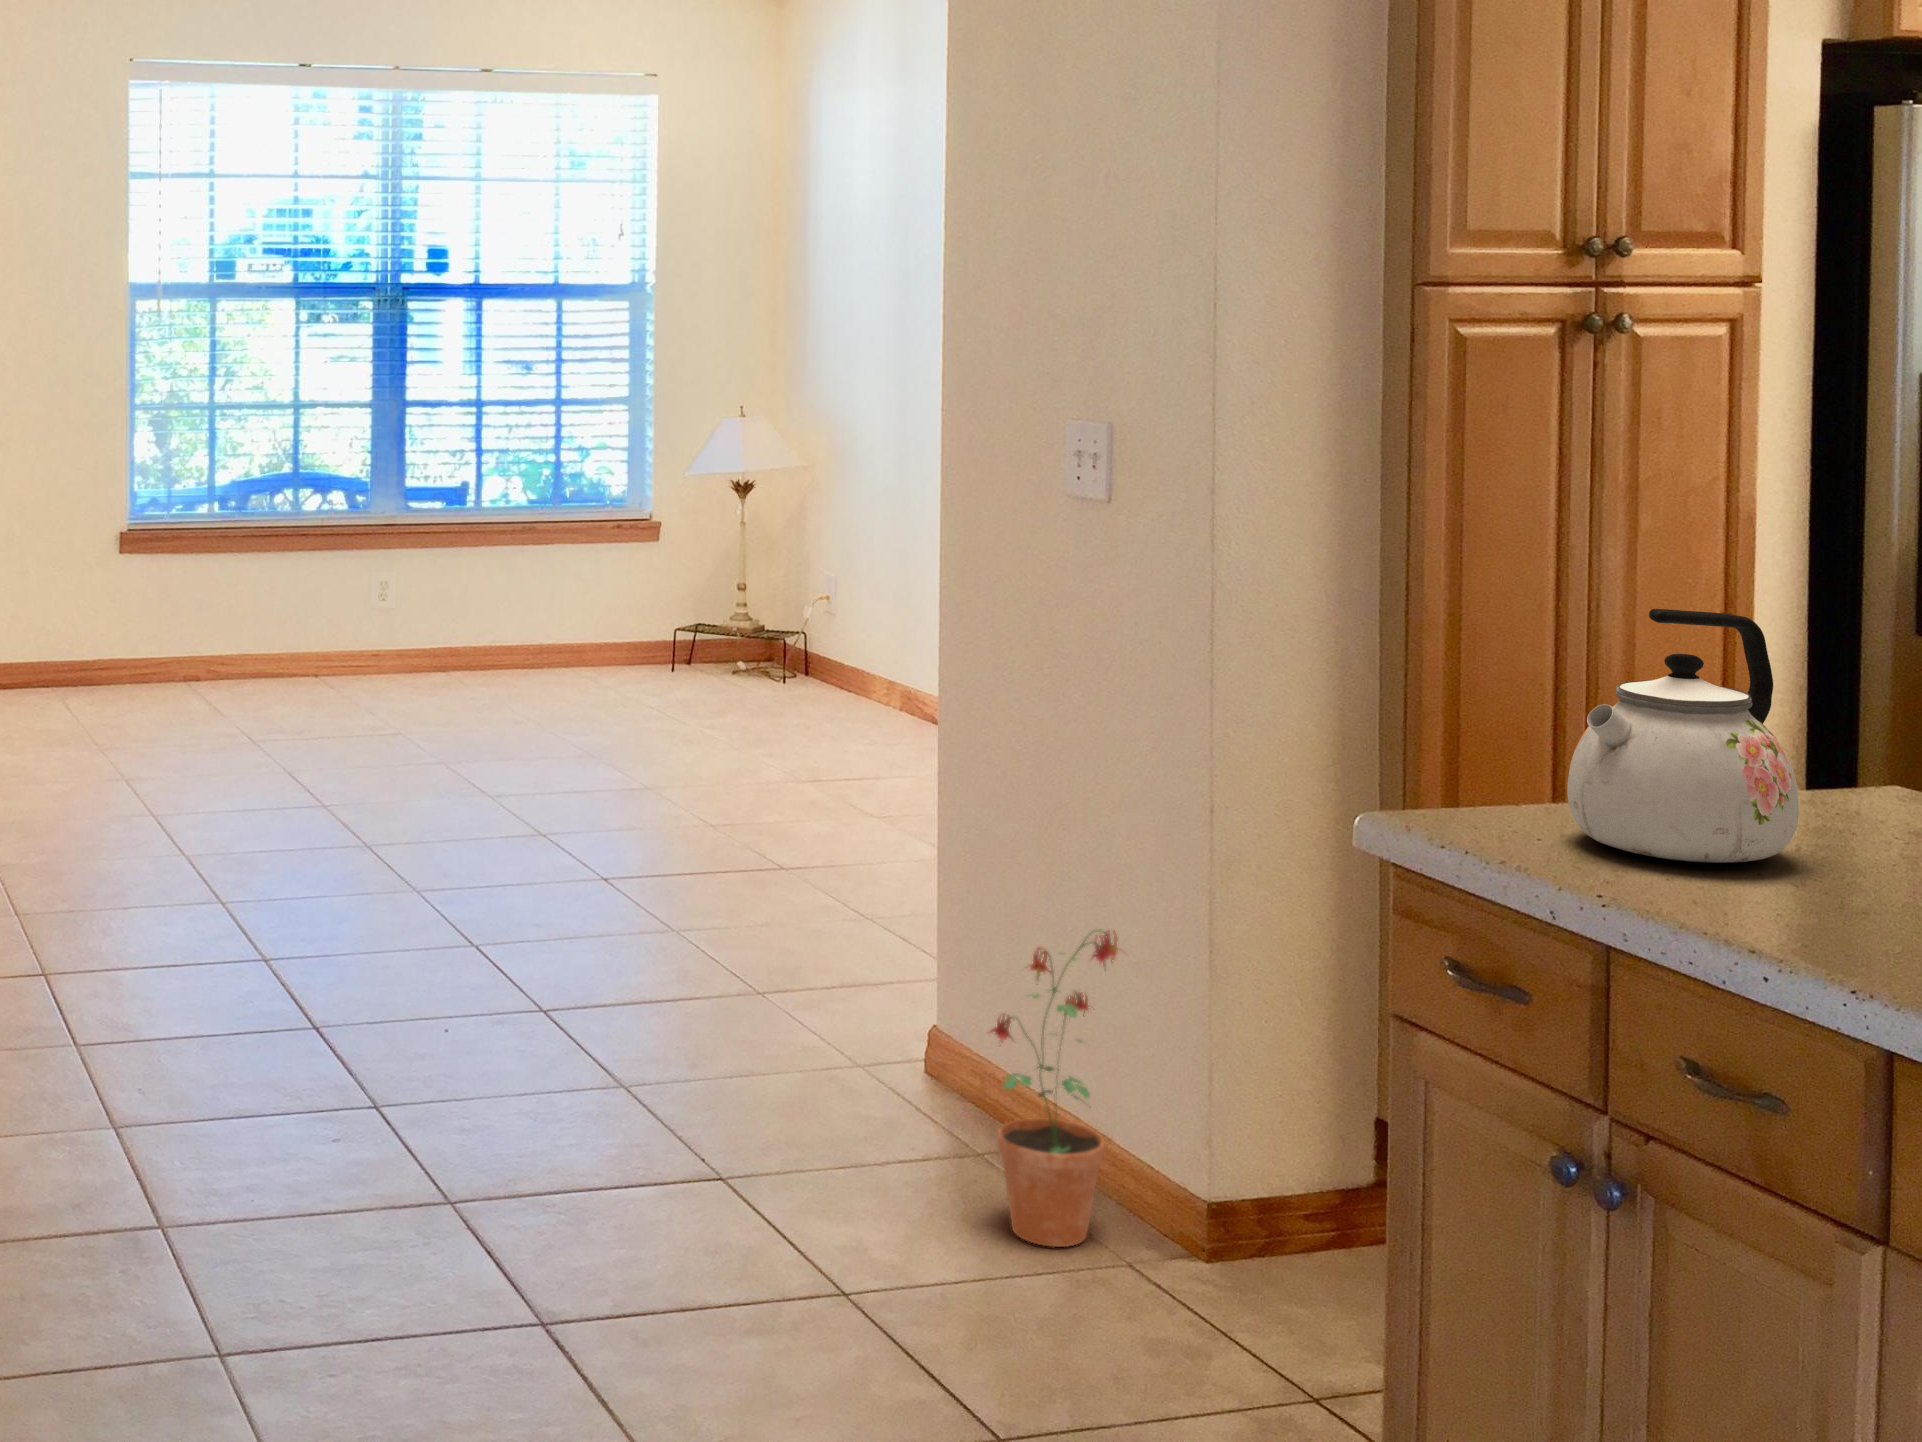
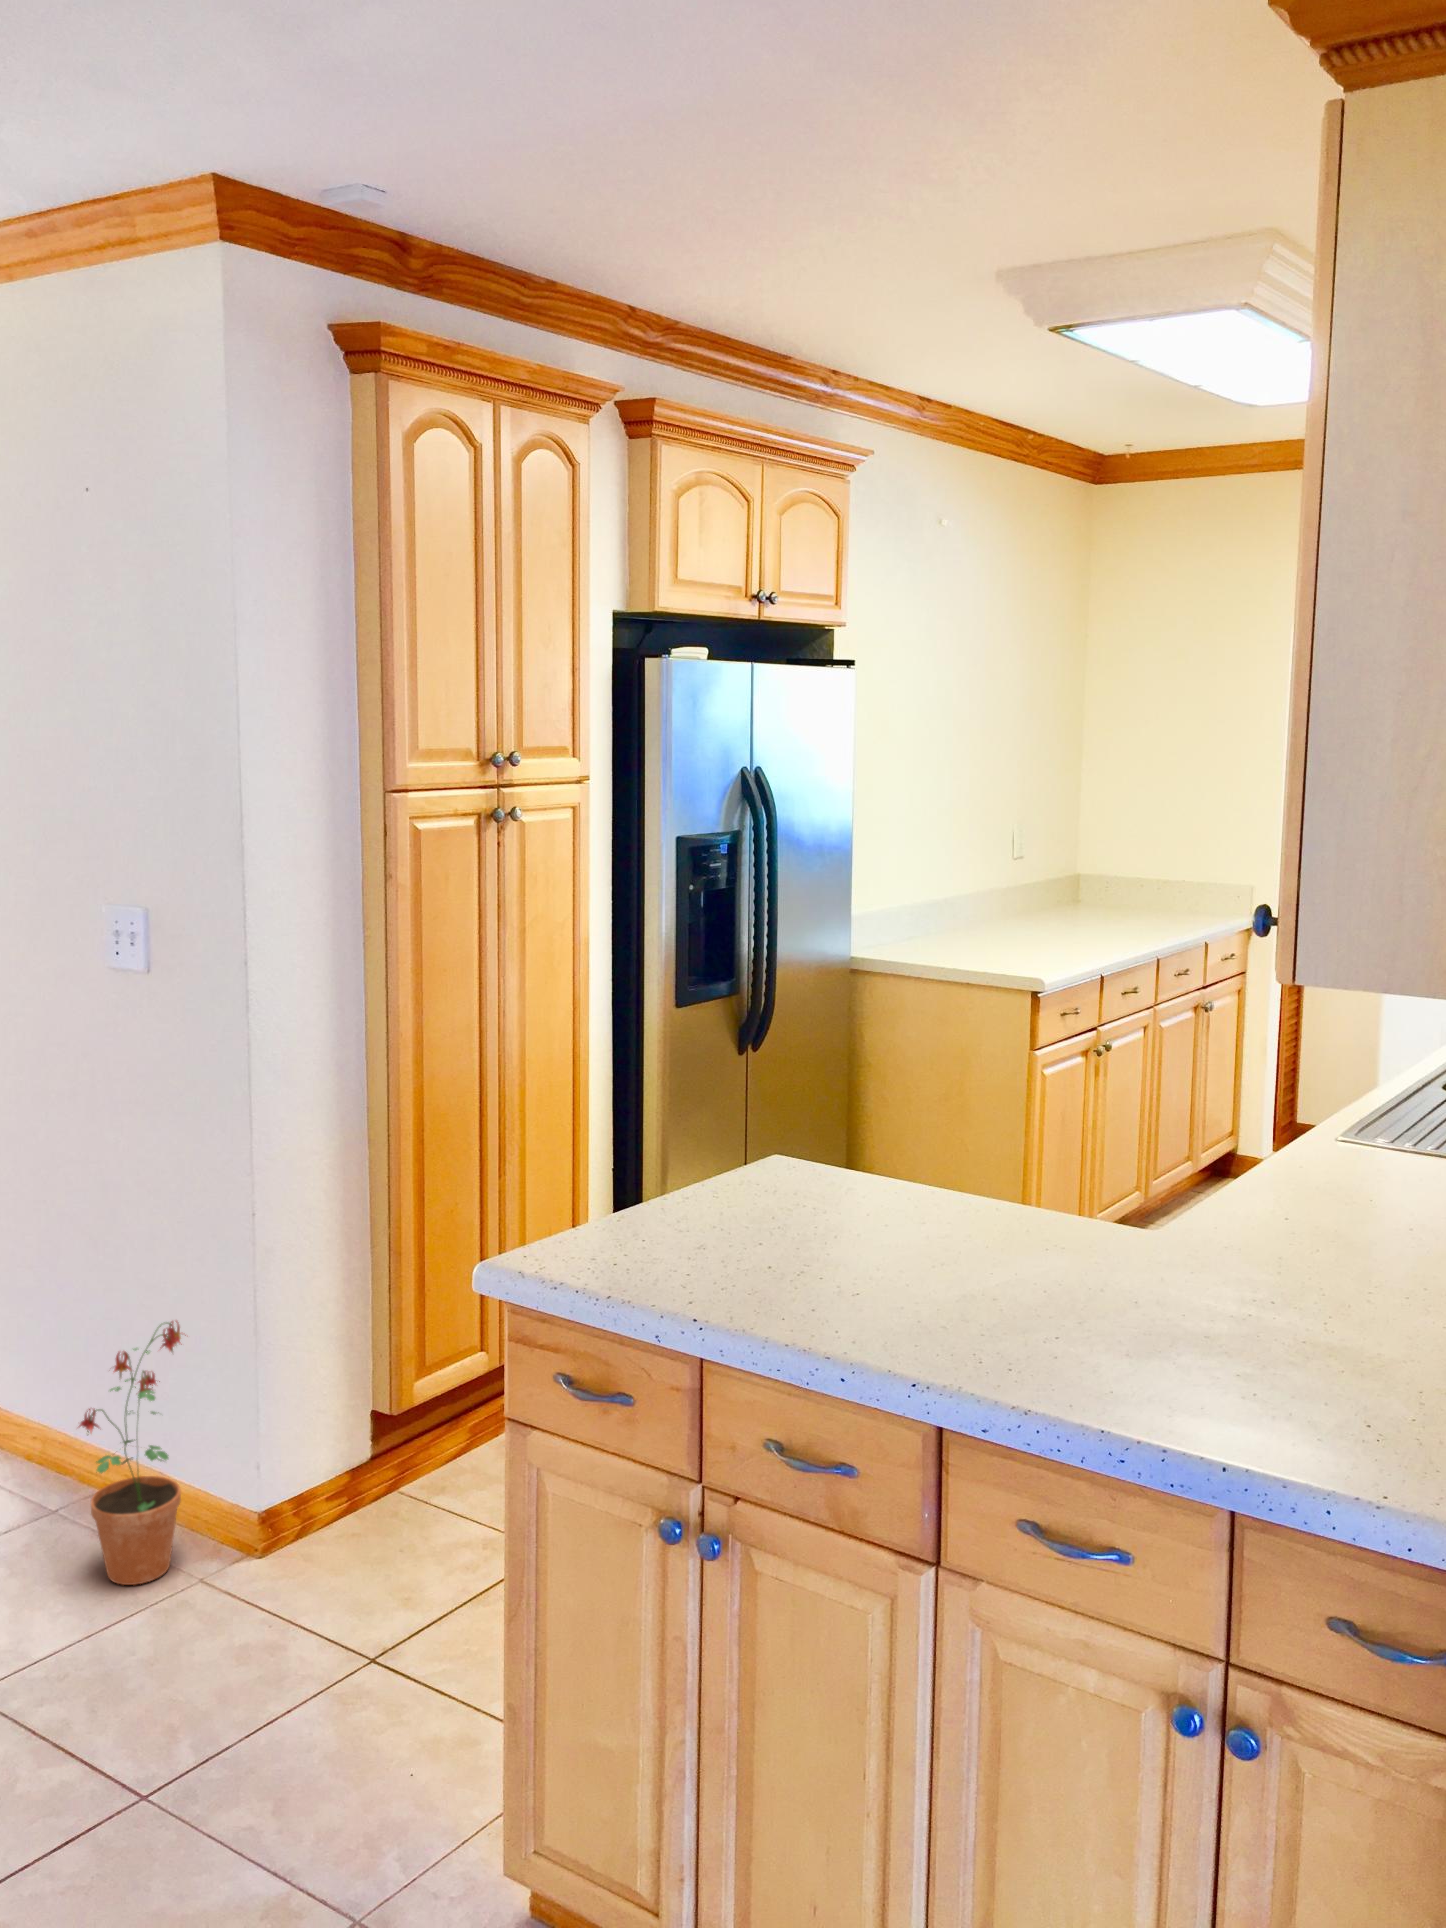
kettle: present [1567,609,1799,863] -> none [641,1078,798,1277]

